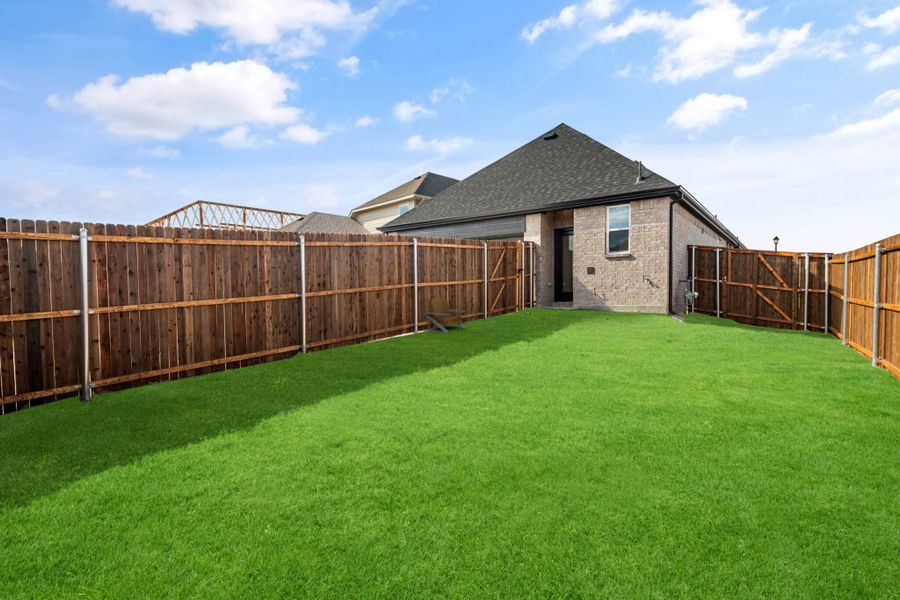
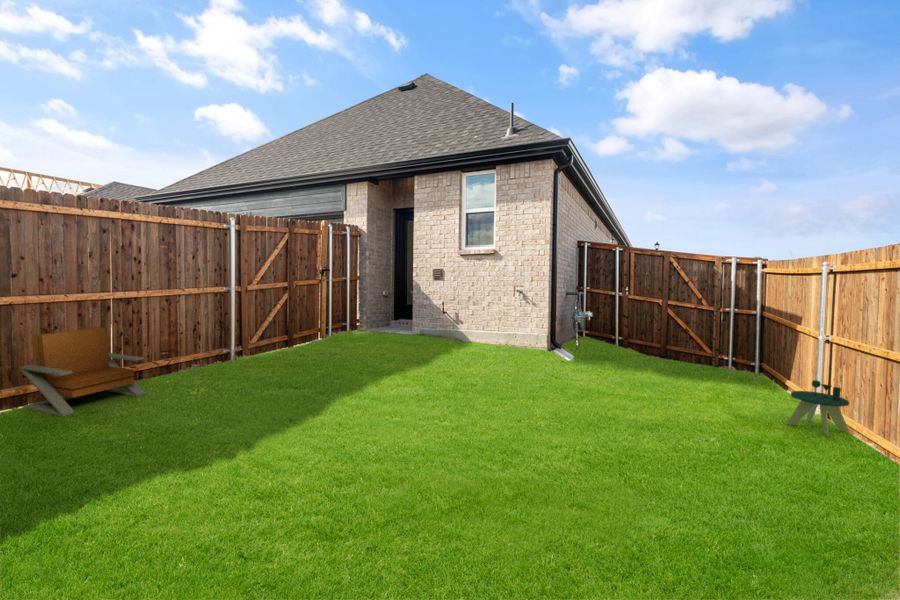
side table: none [820,321,859,349] -> present [786,380,849,437]

